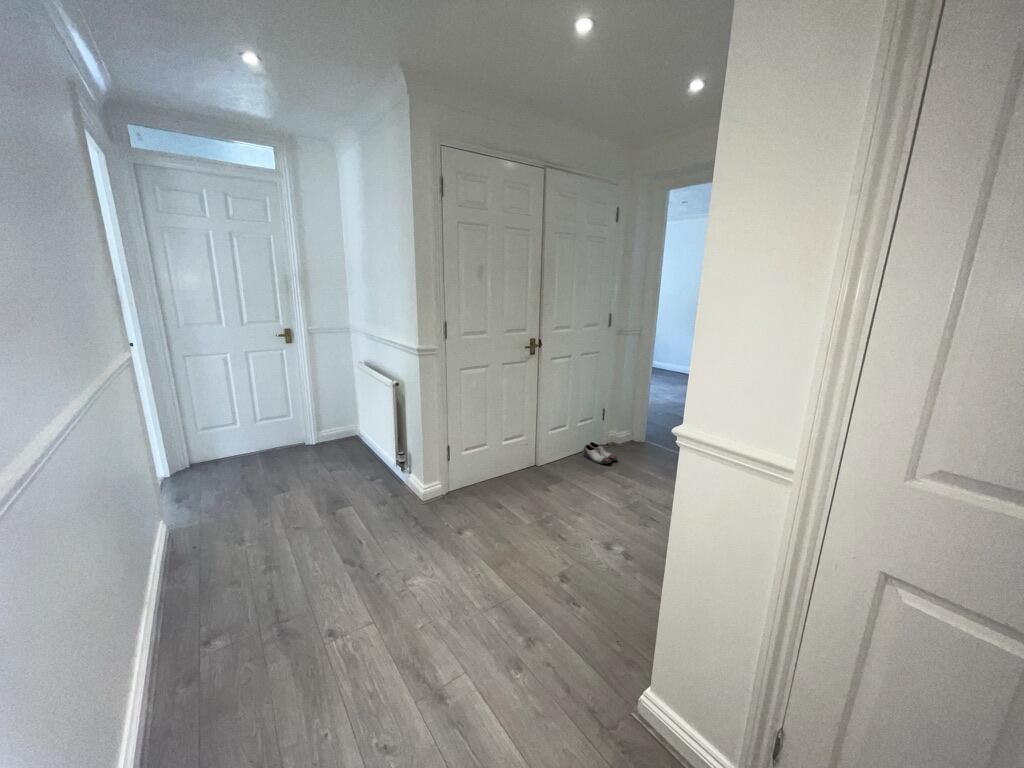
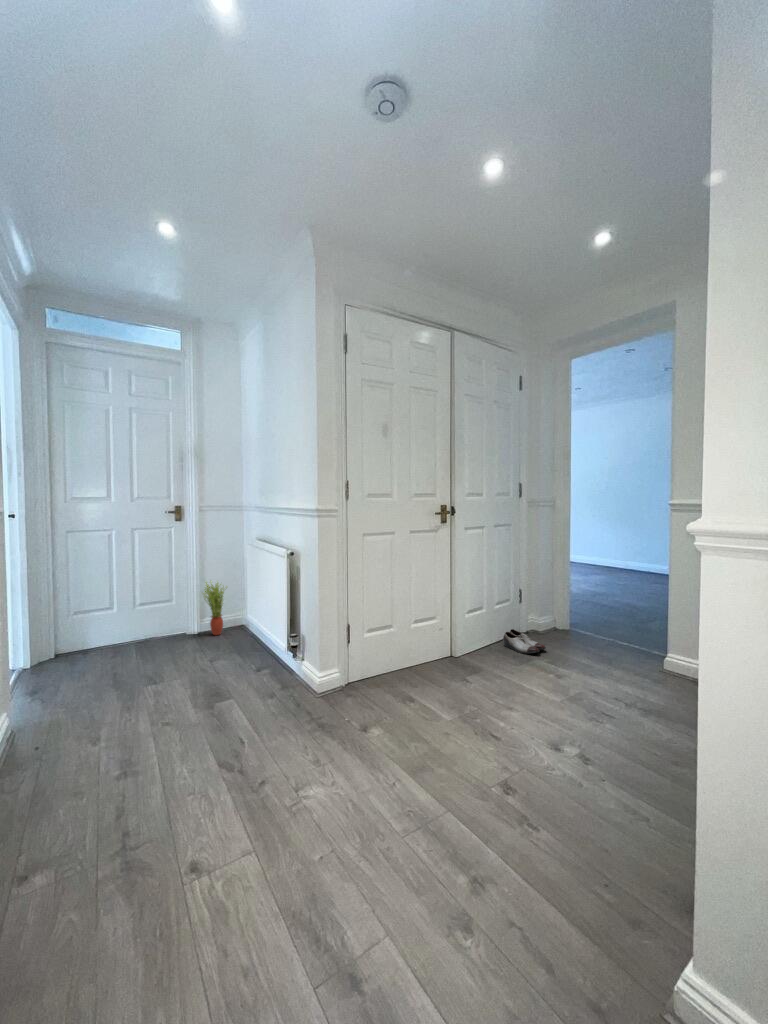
potted plant: none [317,397,341,445] -> present [204,582,227,635]

